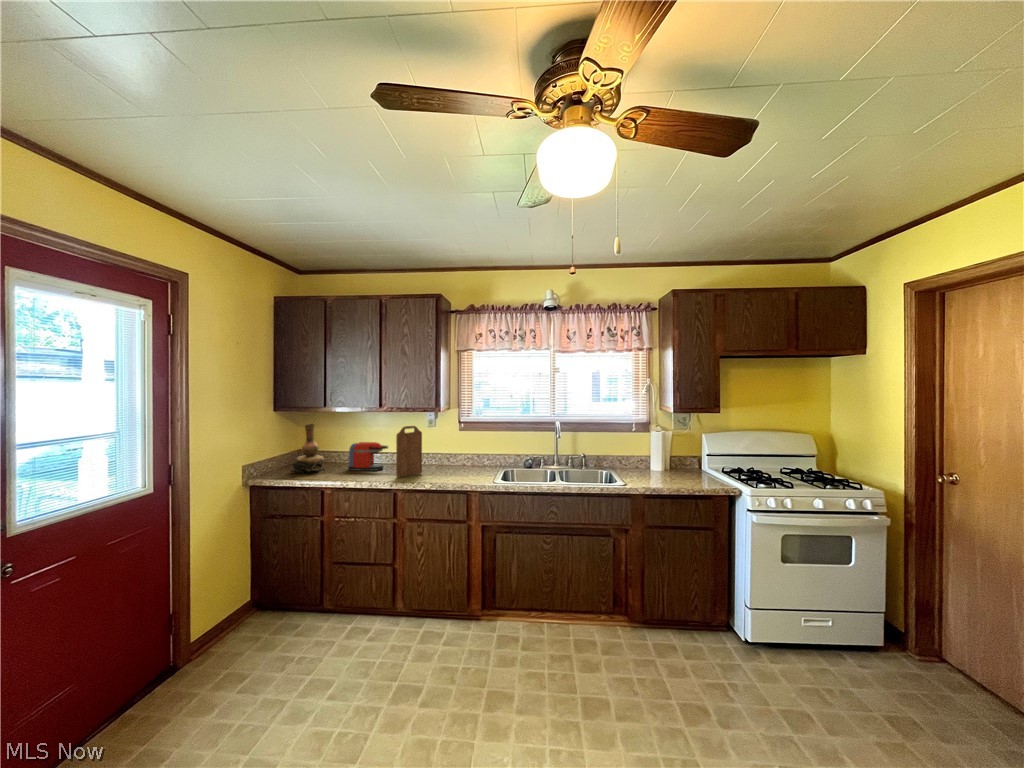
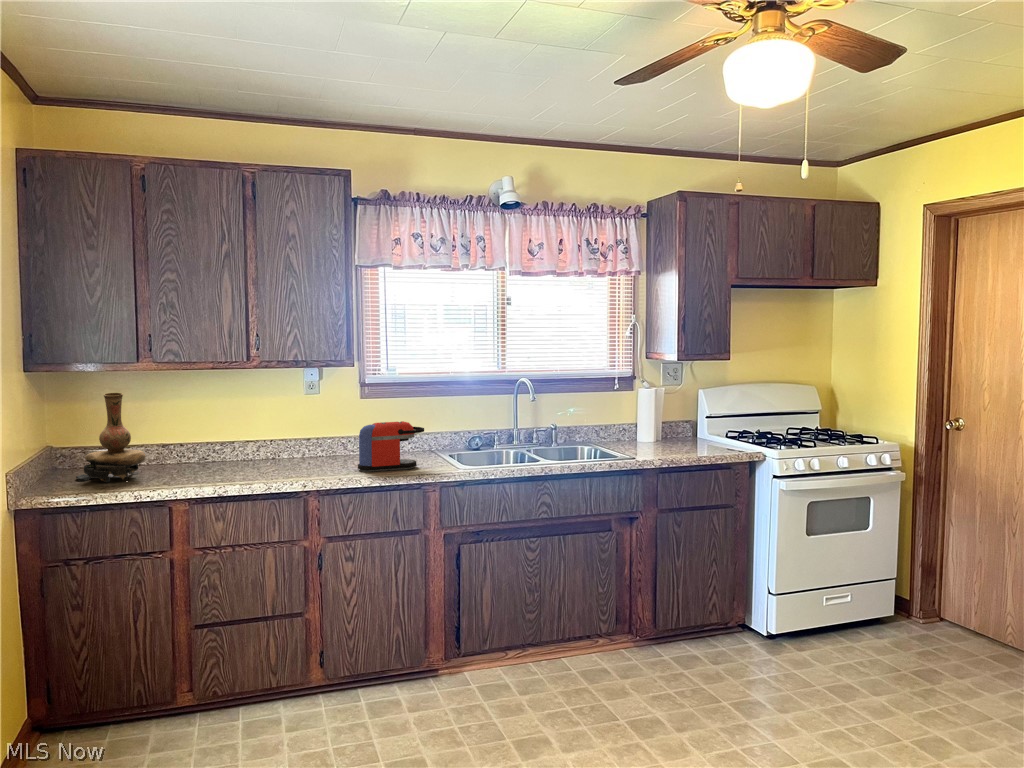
cutting board: present [396,426,422,478] -> none [294,390,326,475]
coffee maker: present [349,442,388,471] -> present [358,421,424,472]

